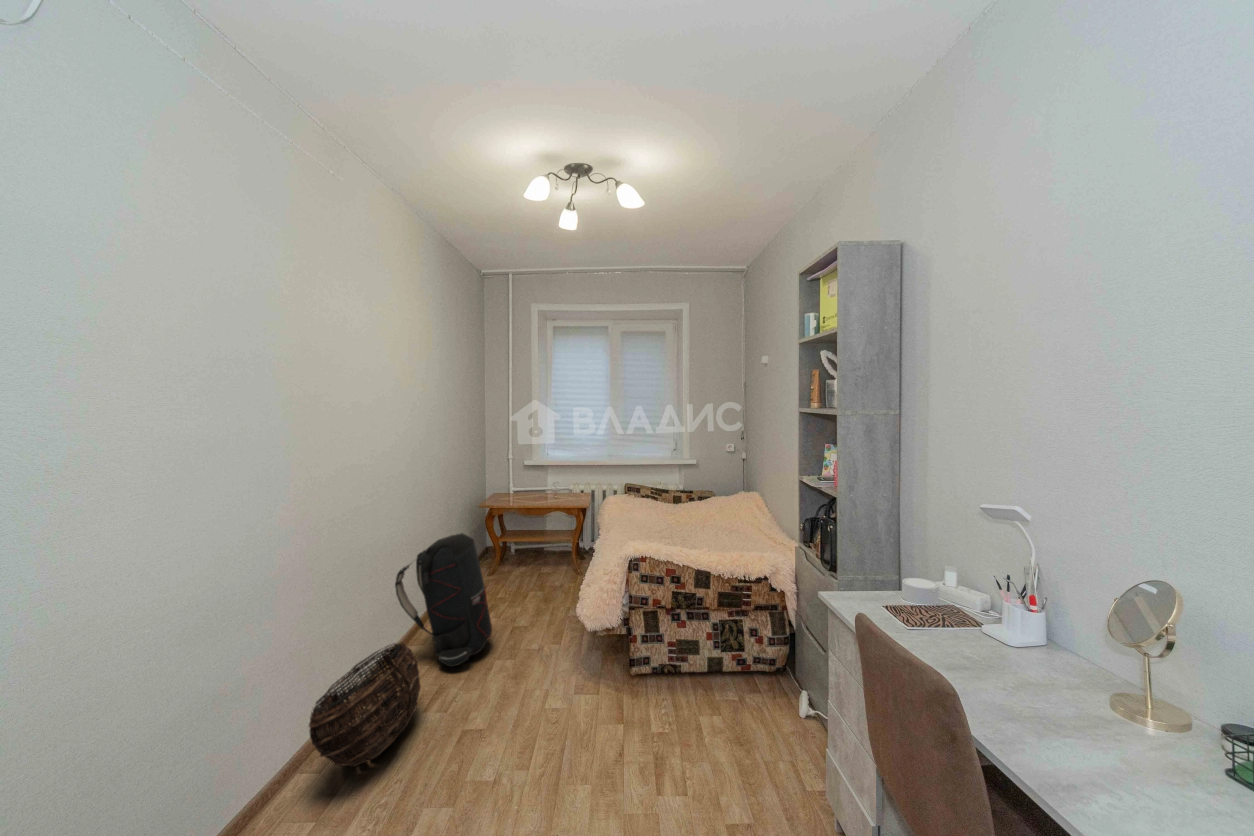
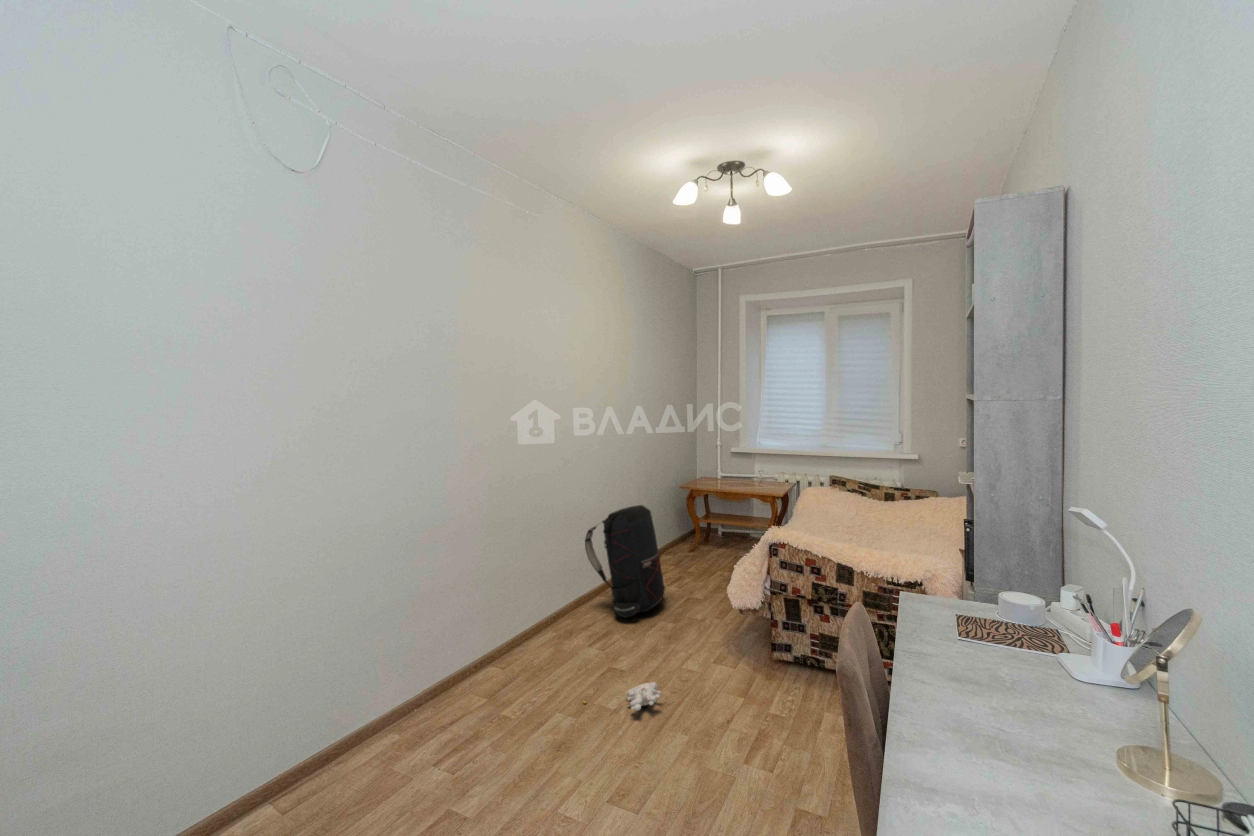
basket: present [309,643,421,766] -> none [490,586,586,671]
plush toy: none [452,732,545,783] -> present [584,682,661,711]

